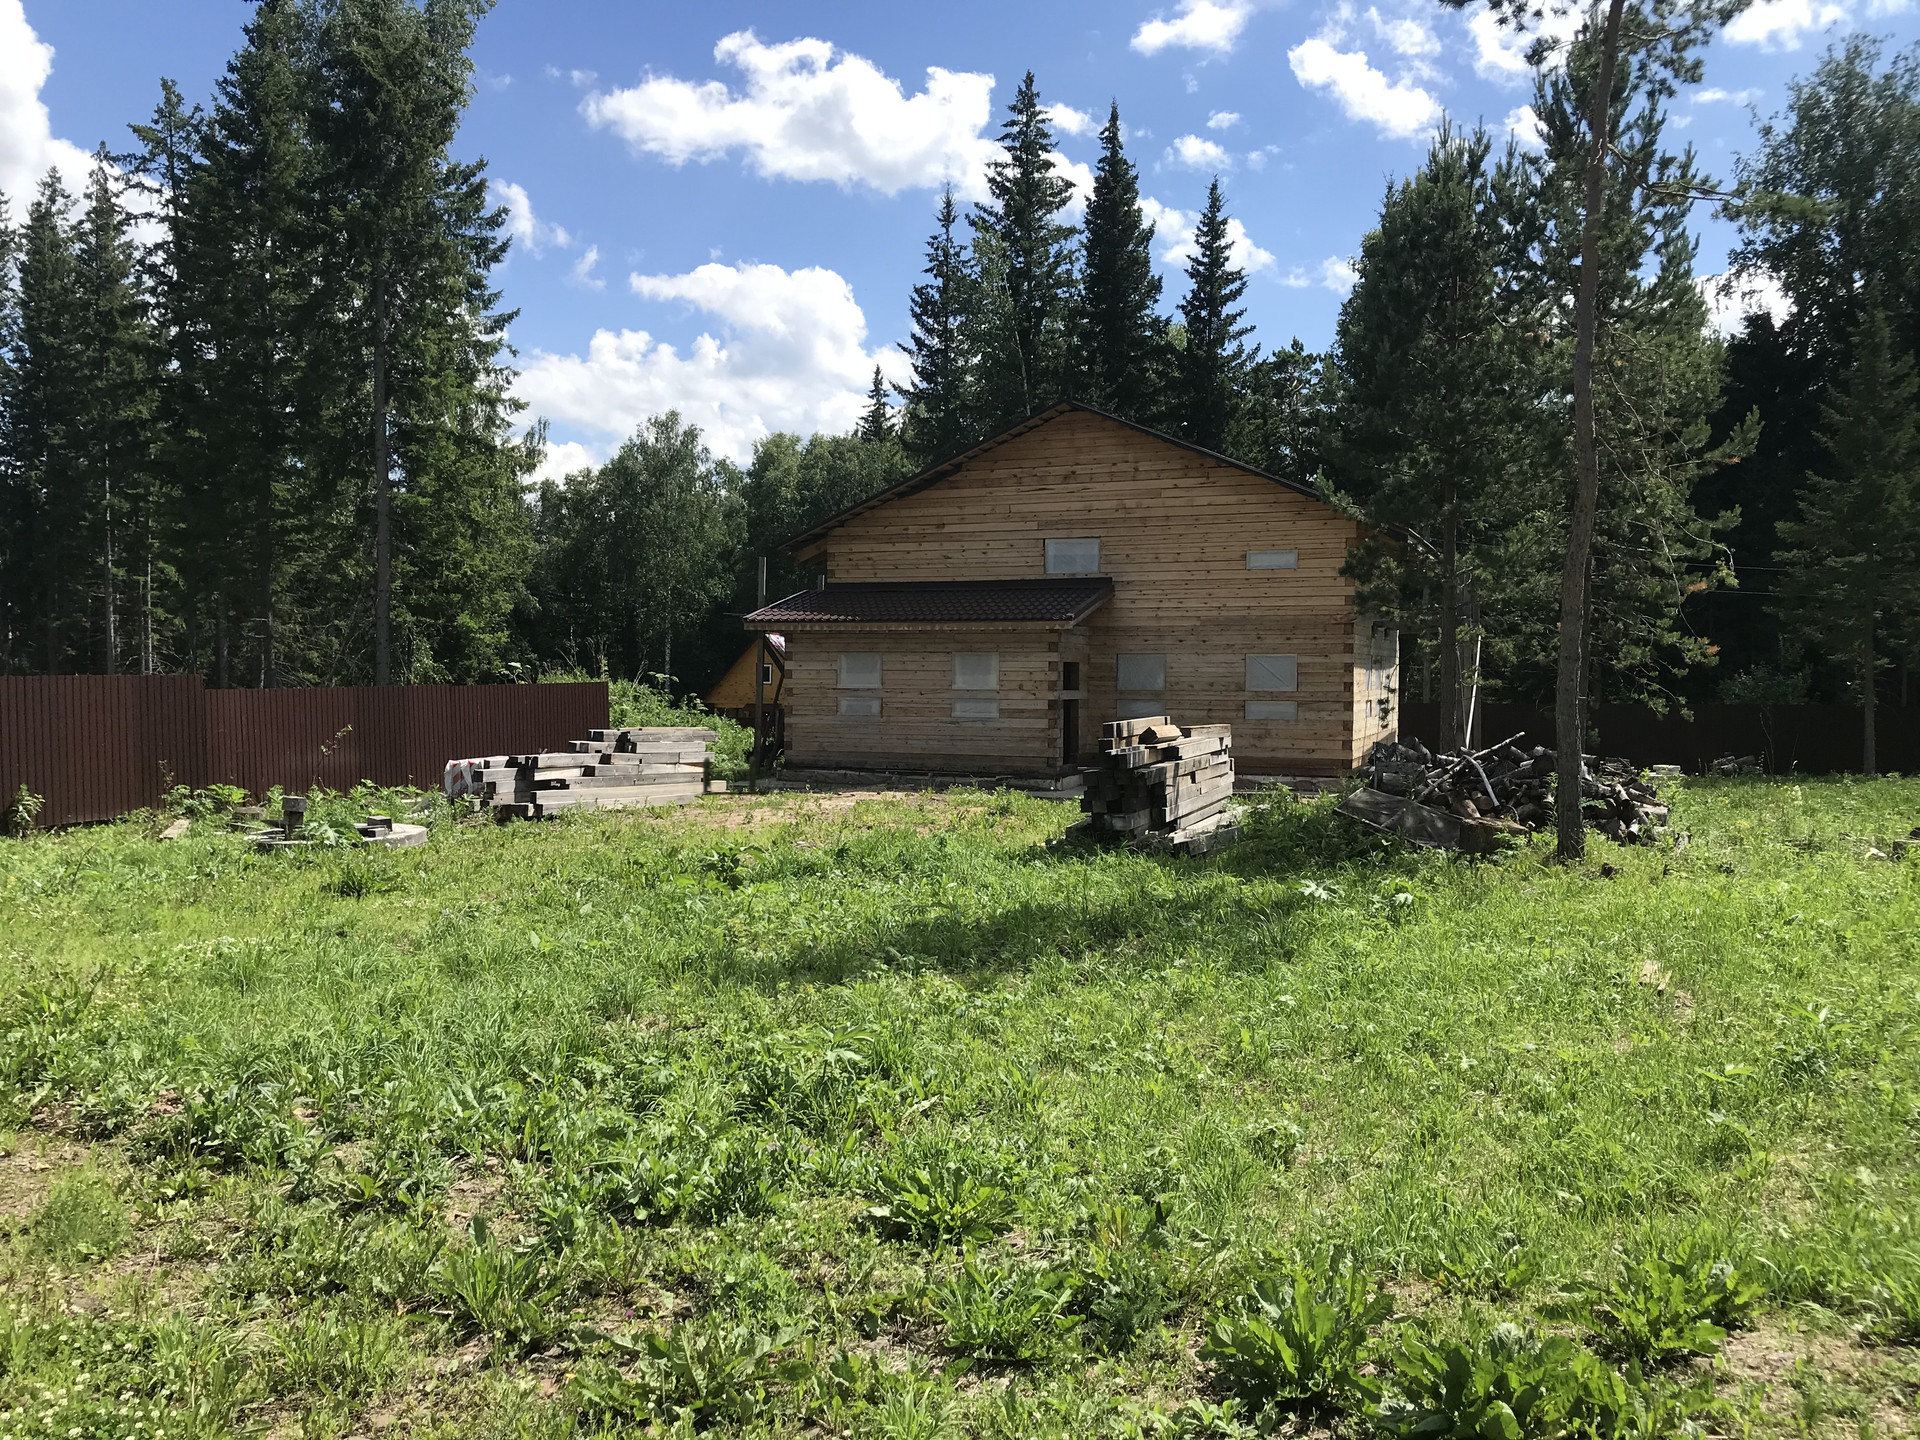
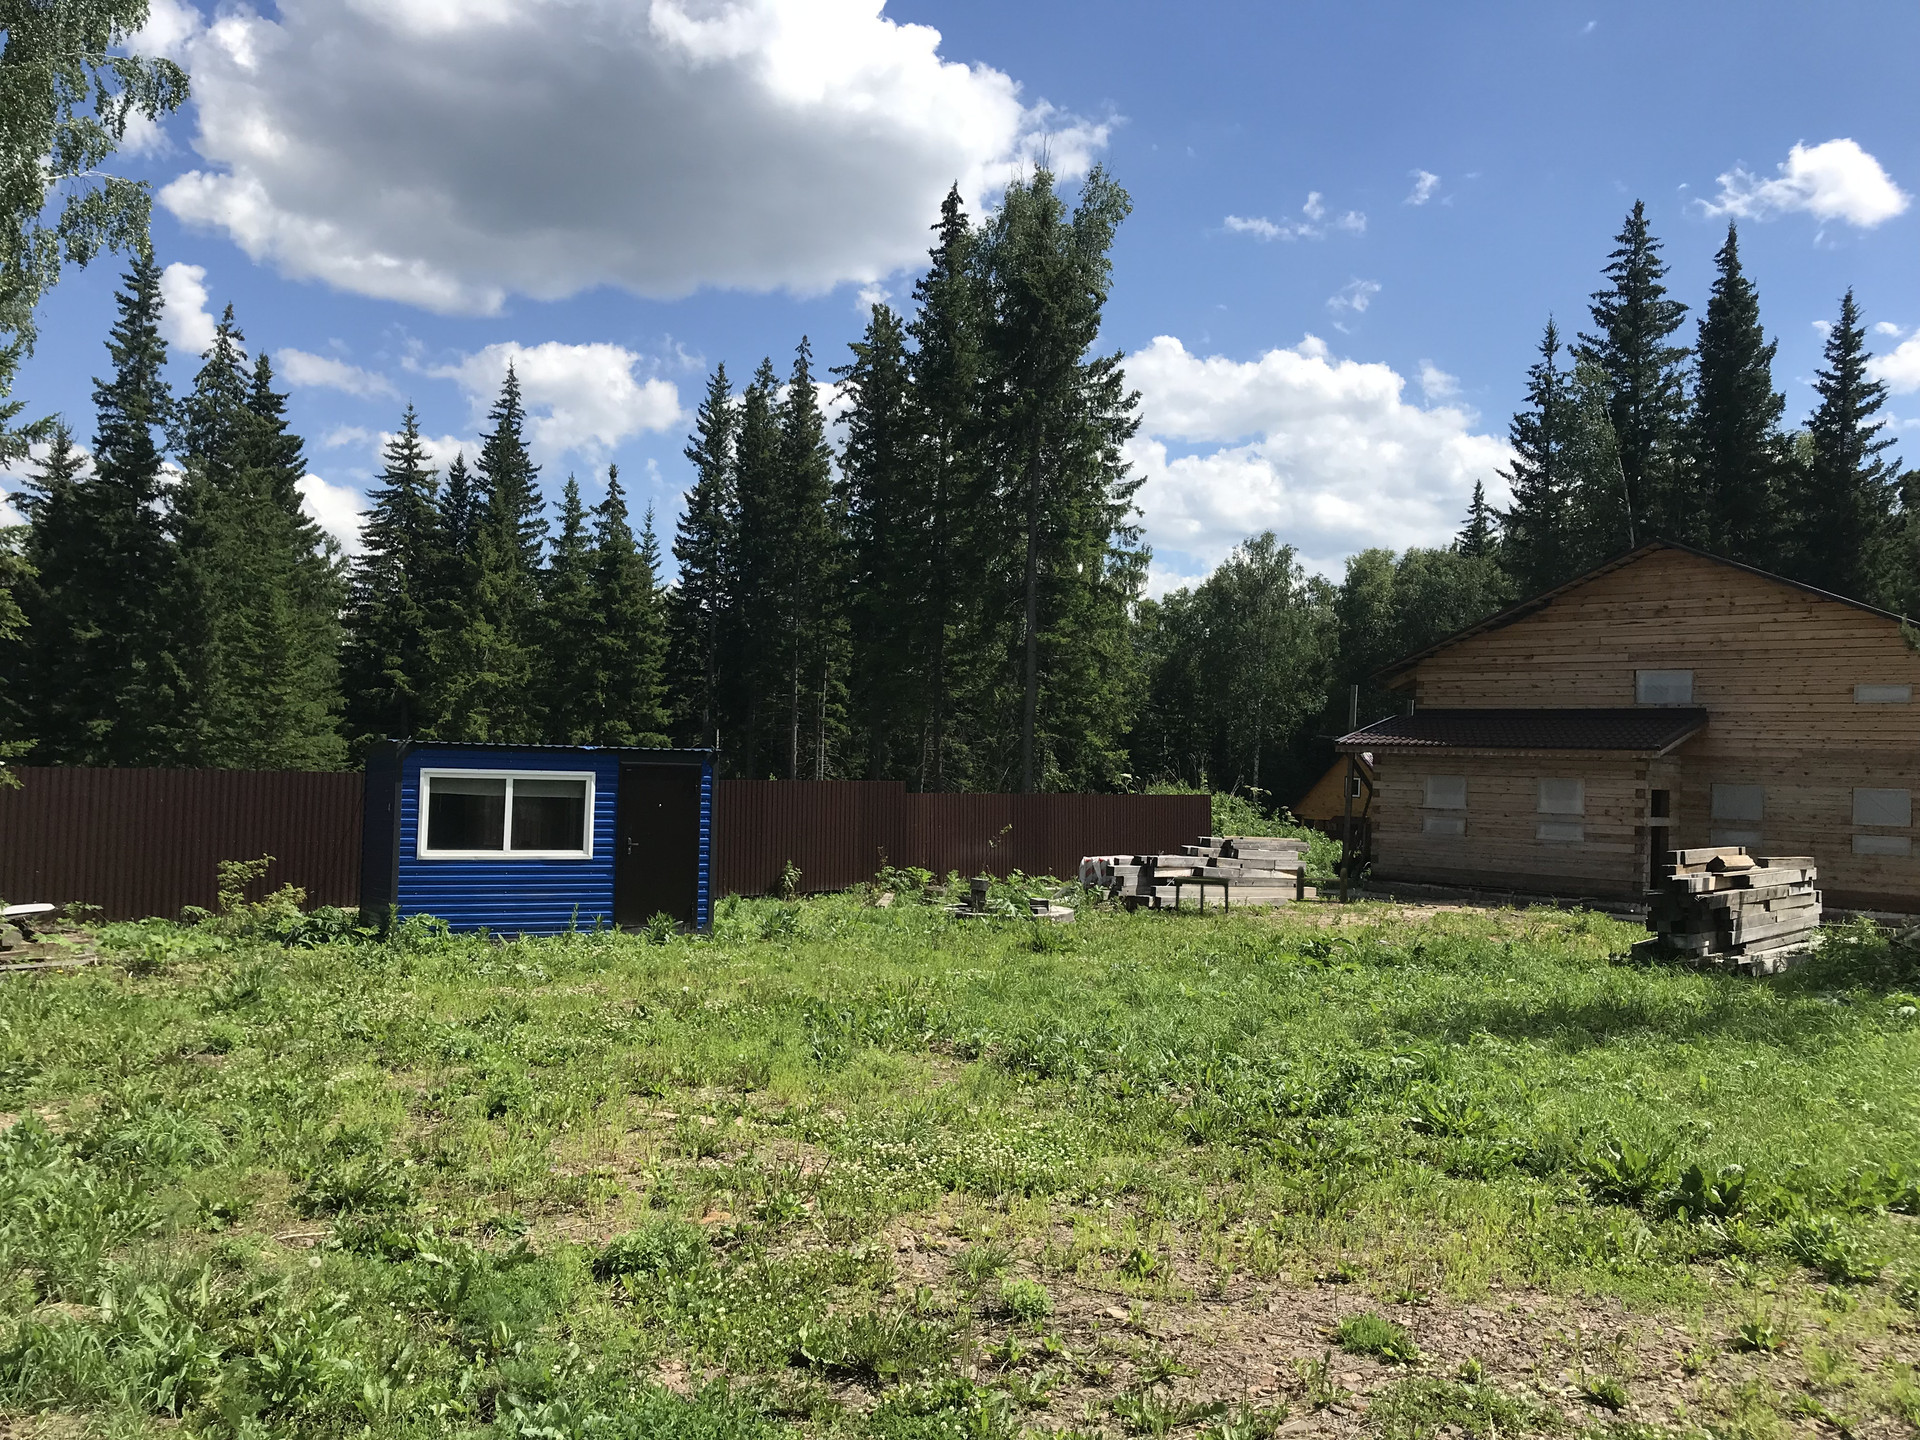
round table: none [557,776,627,820] -> present [1174,876,1231,914]

